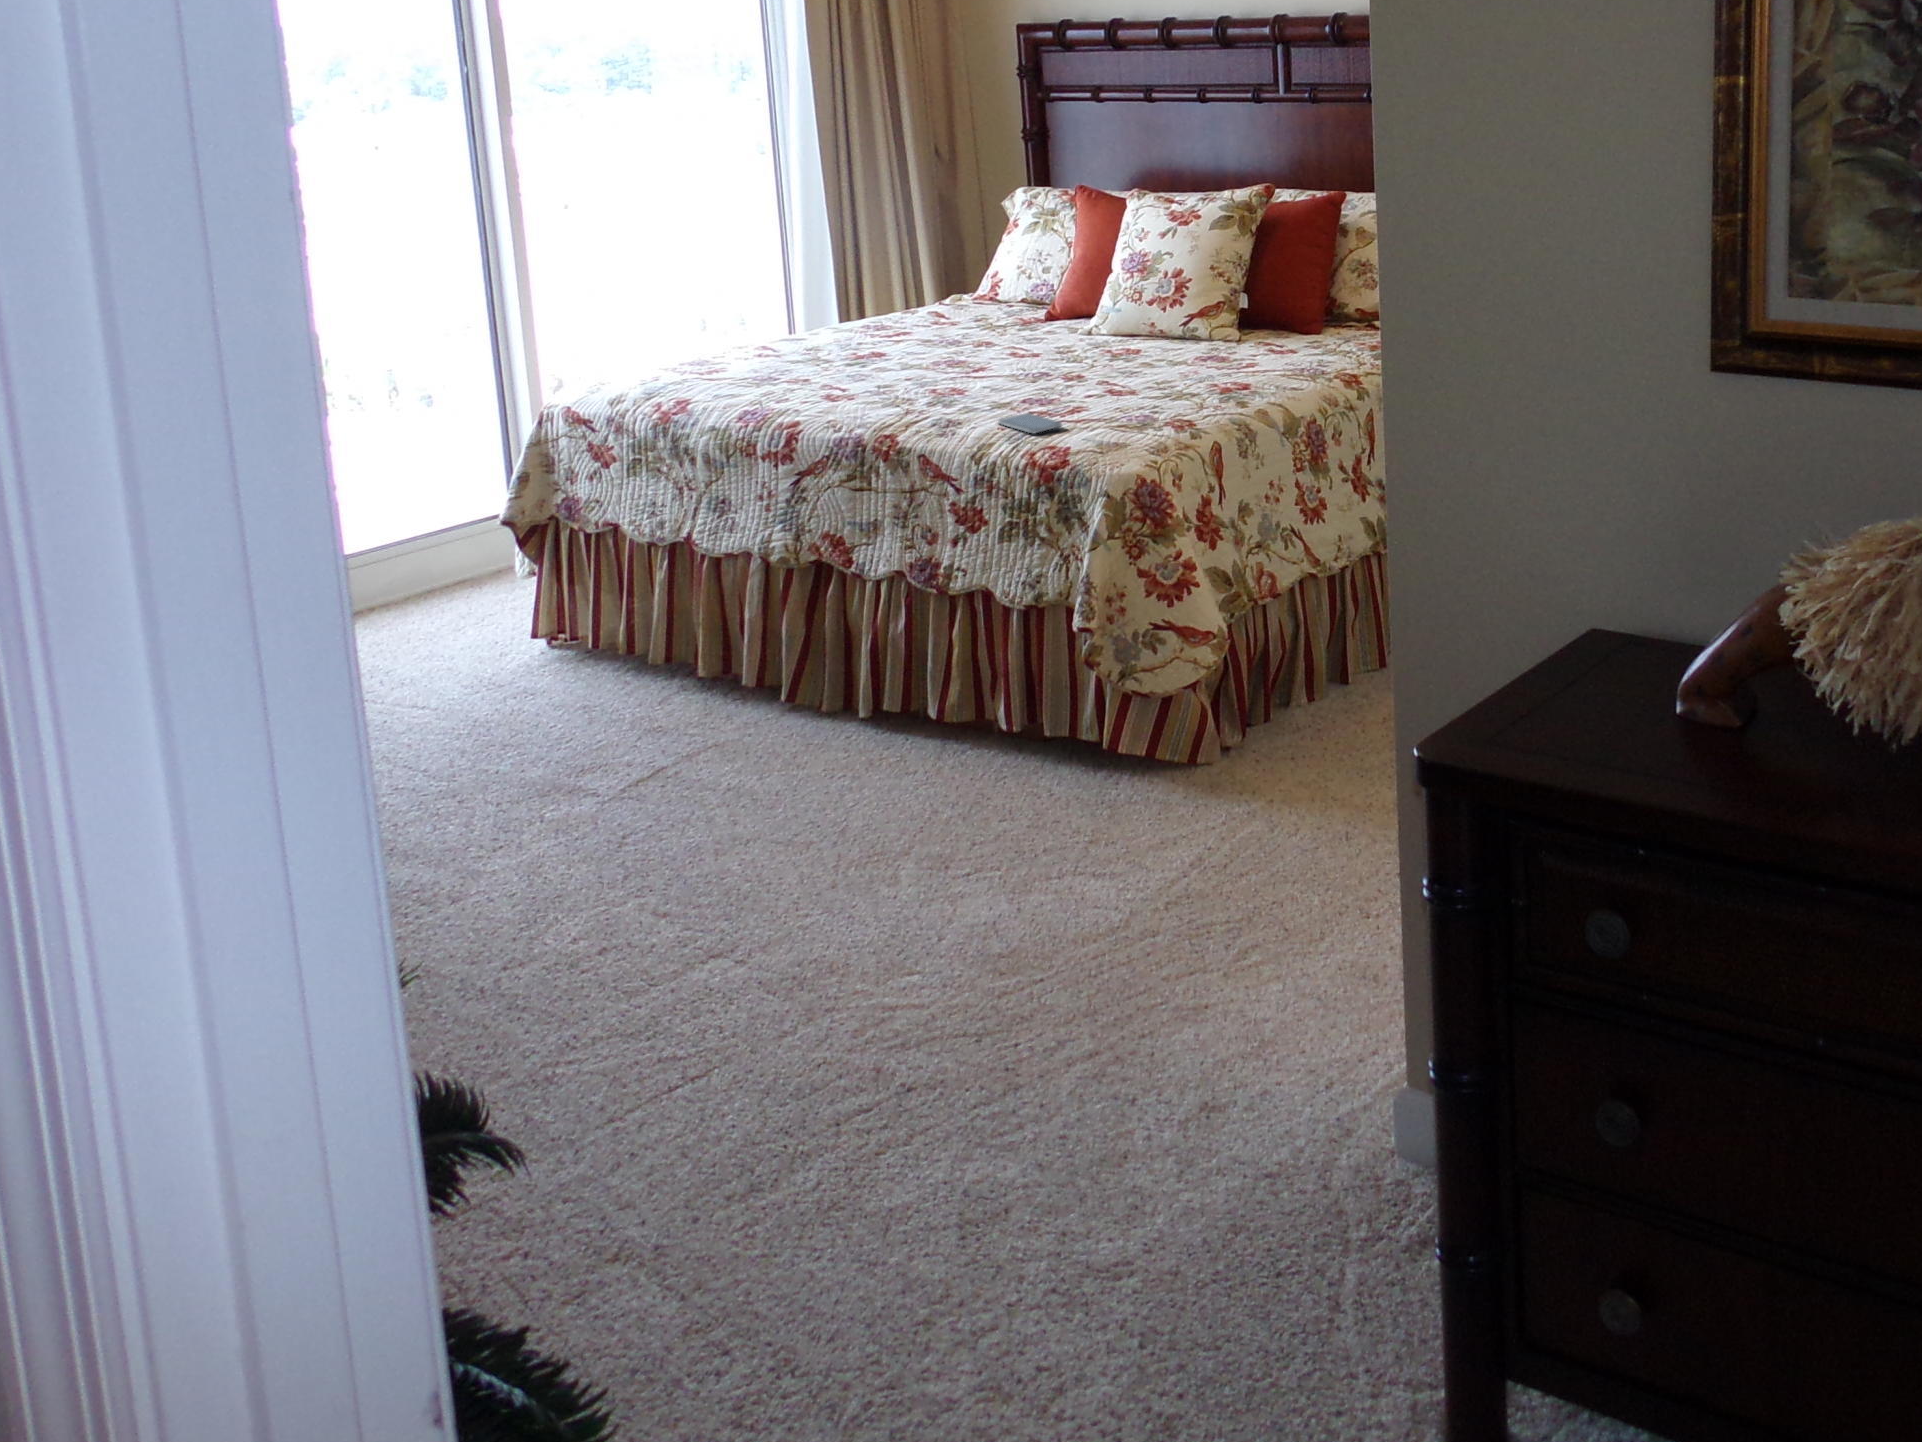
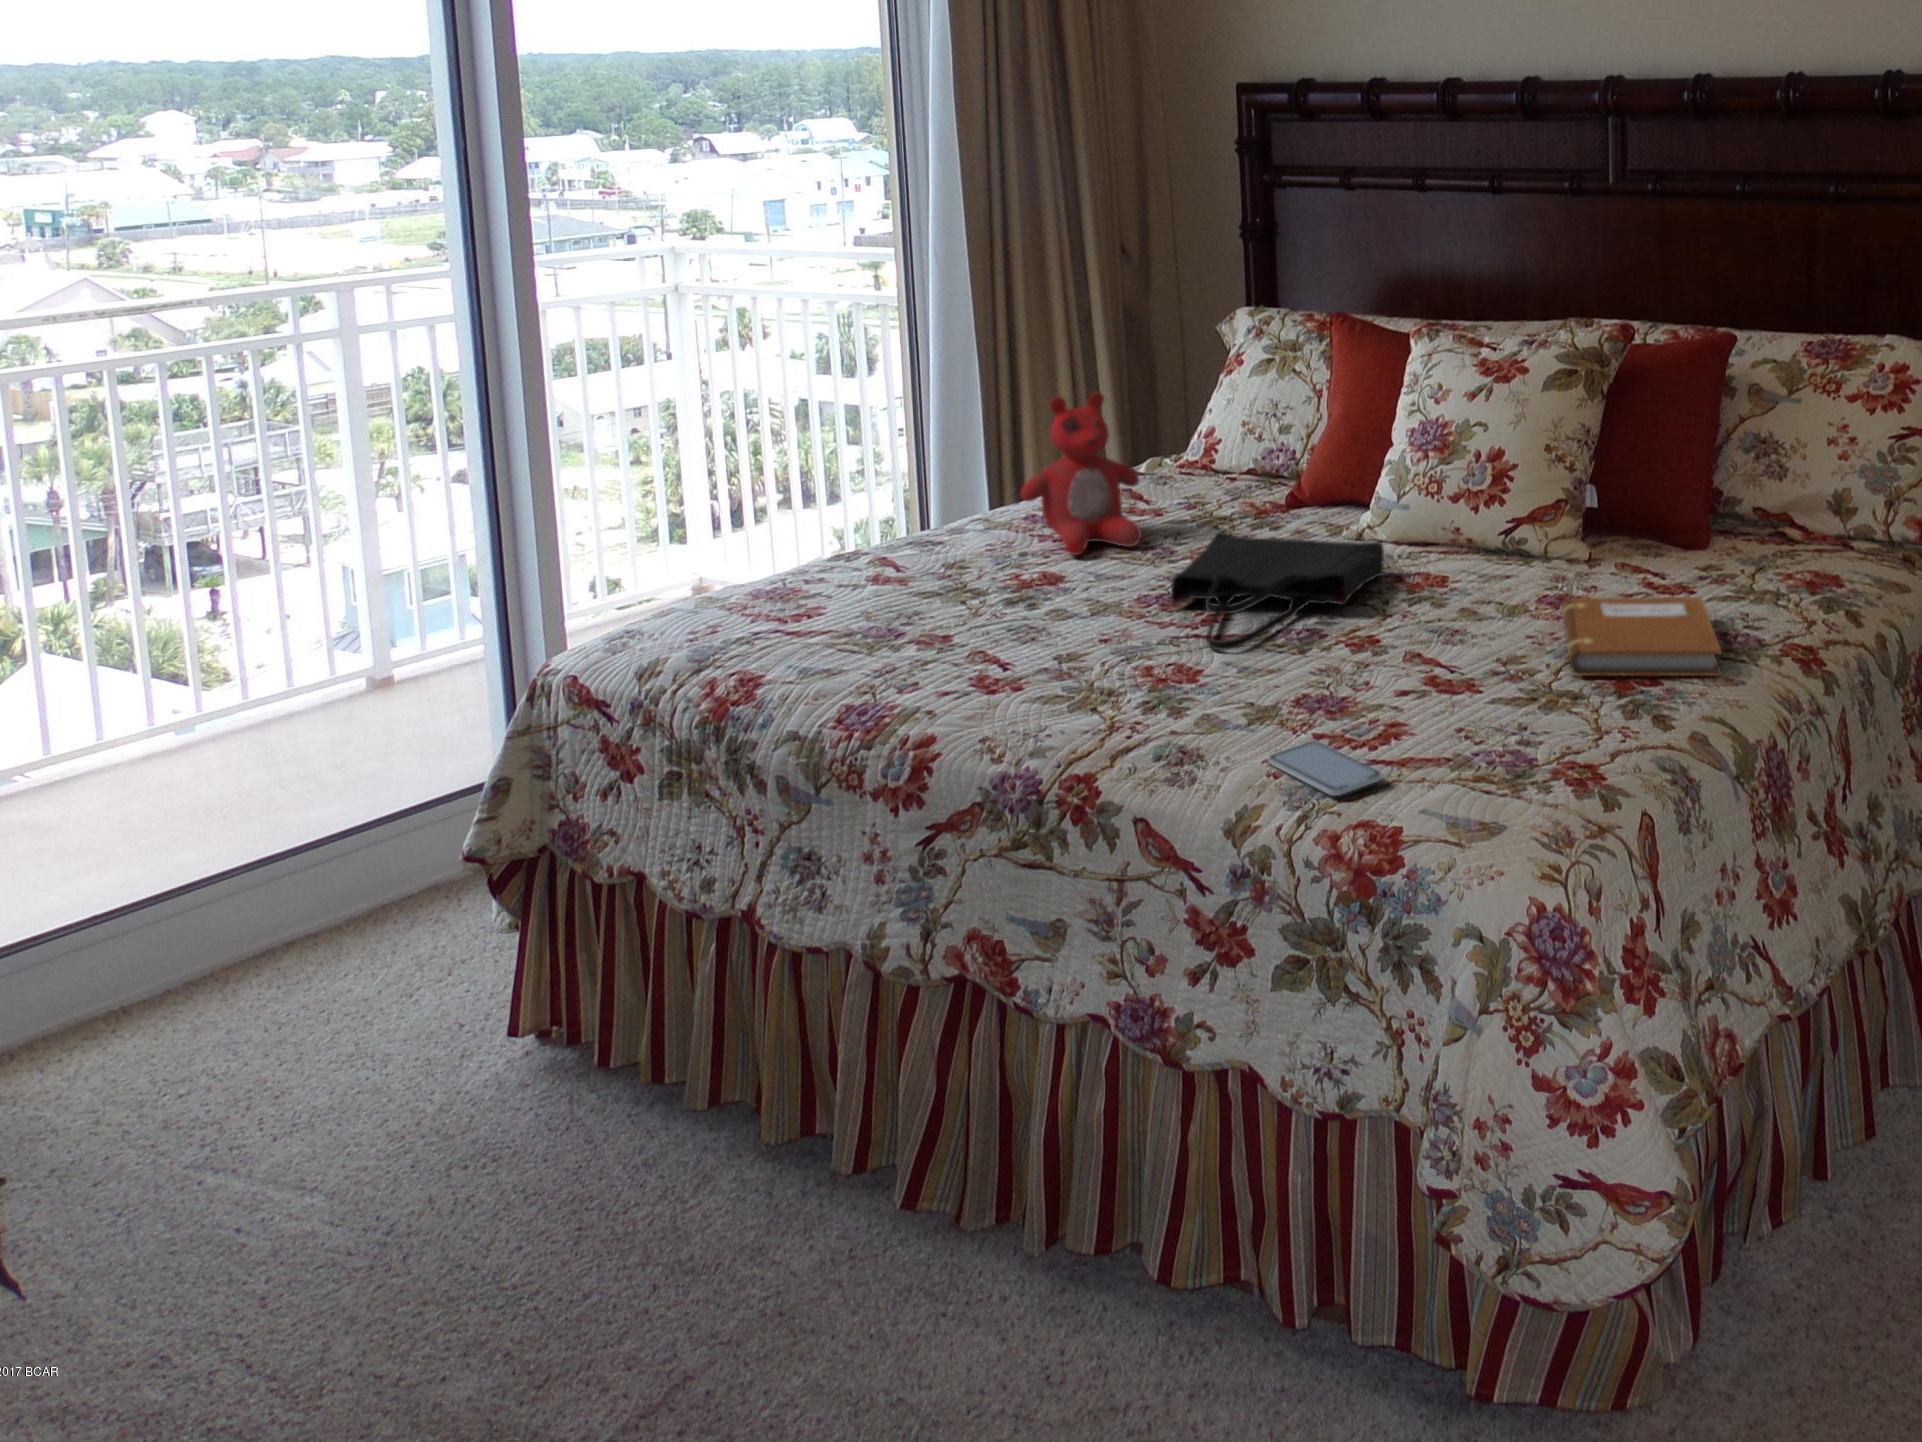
stuffed bear: none [856,235,938,343] -> present [1021,392,1142,555]
tote bag: none [952,322,1096,381] -> present [1171,531,1384,650]
notebook: none [1194,349,1292,387] -> present [1562,597,1721,676]

